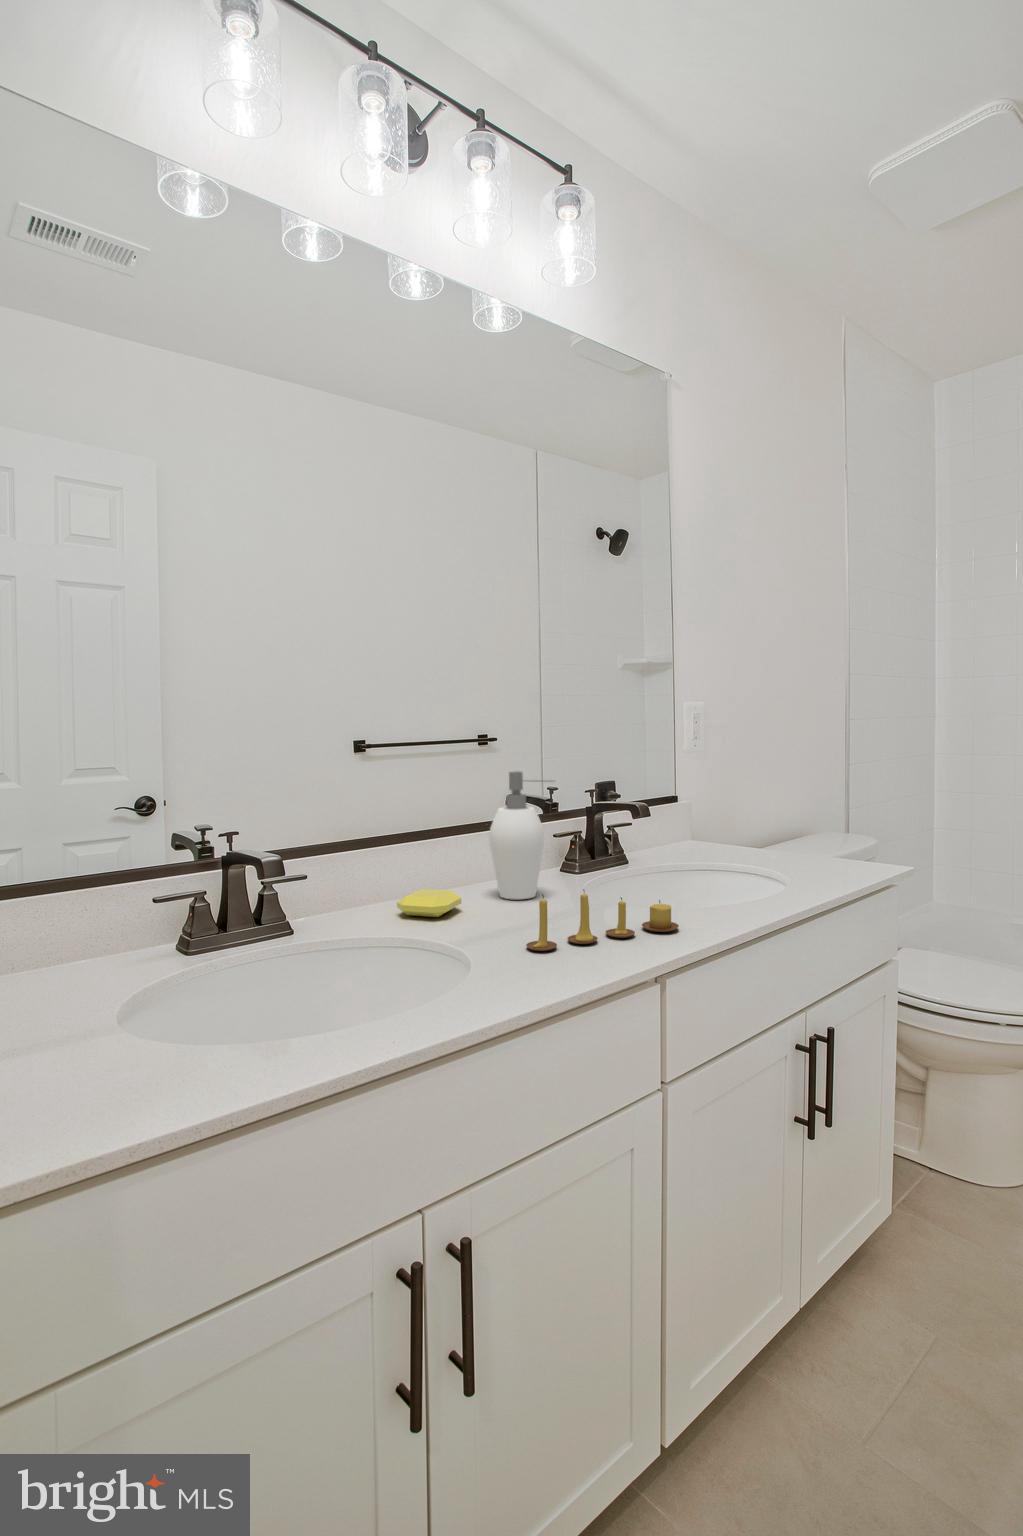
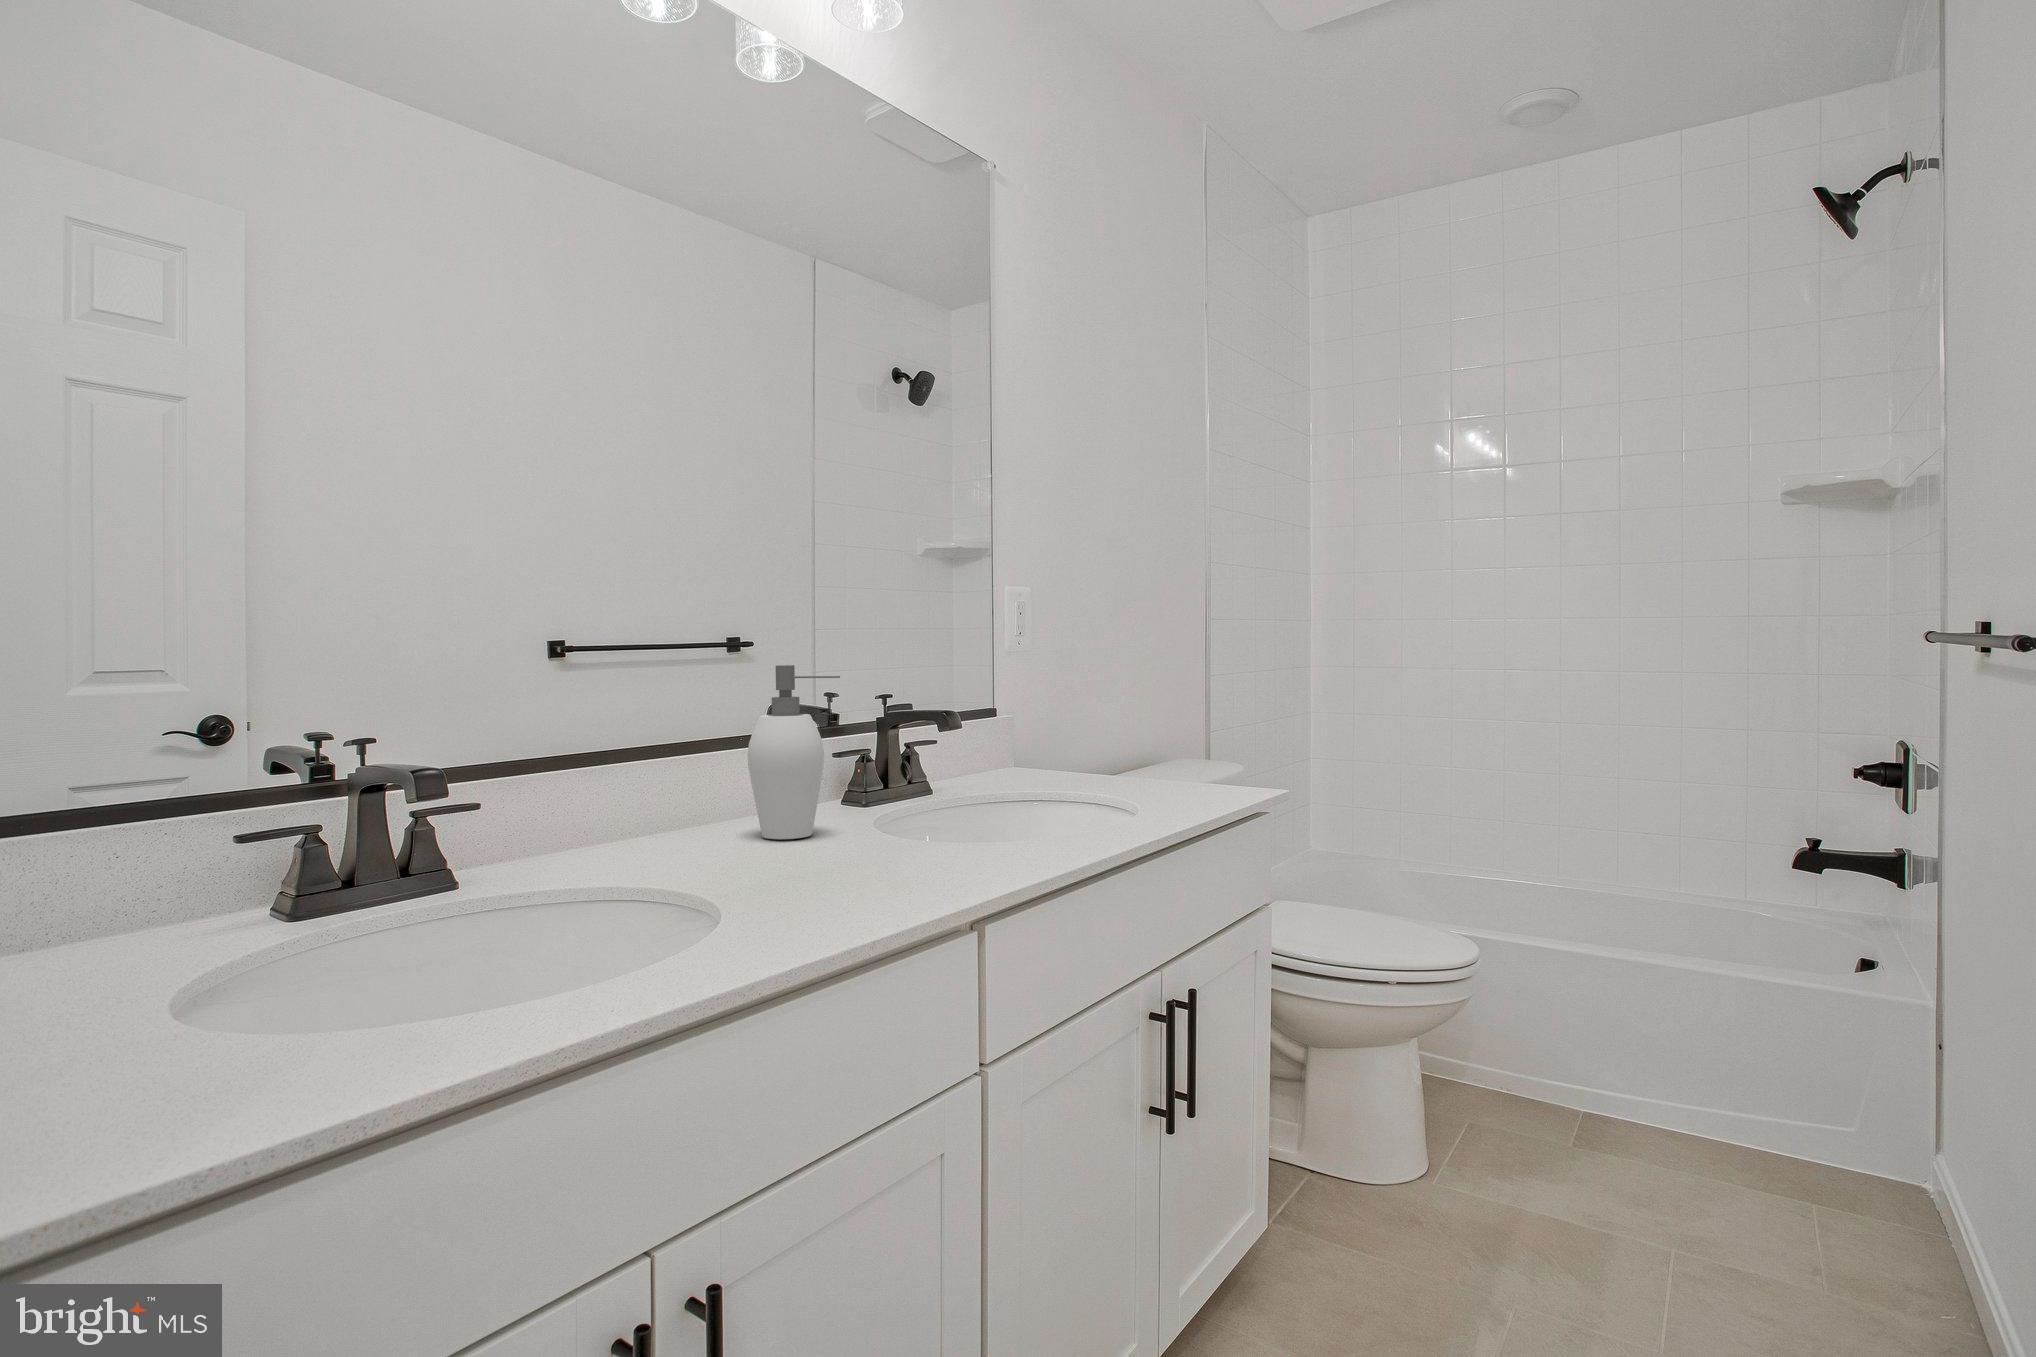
soap bar: present [397,889,461,917] -> none [615,826,709,861]
candle: present [526,889,679,951] -> none [804,808,1003,889]

